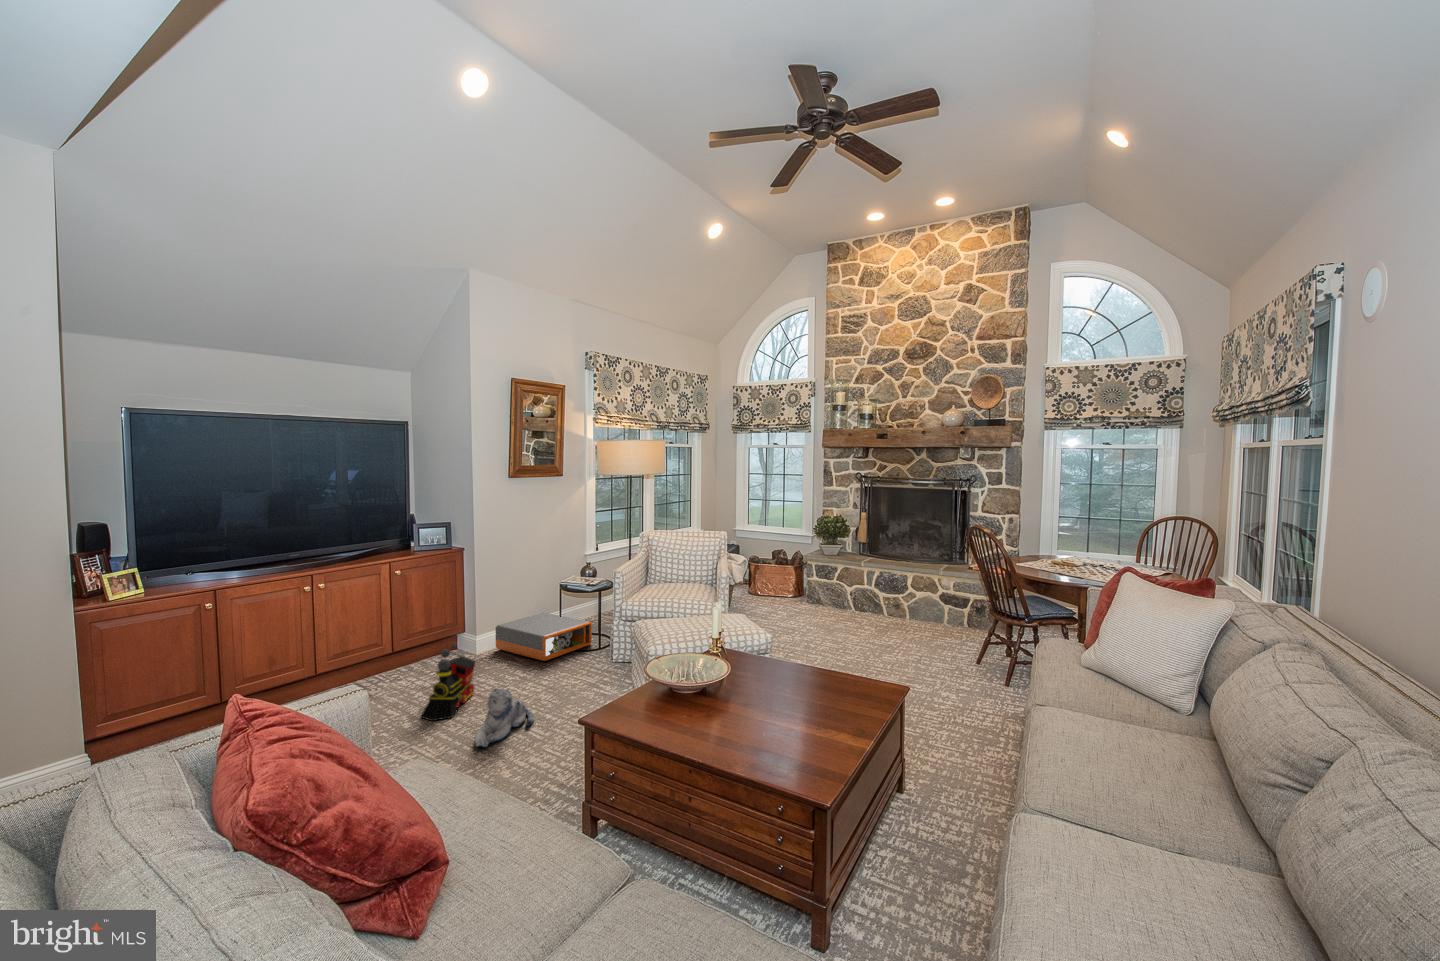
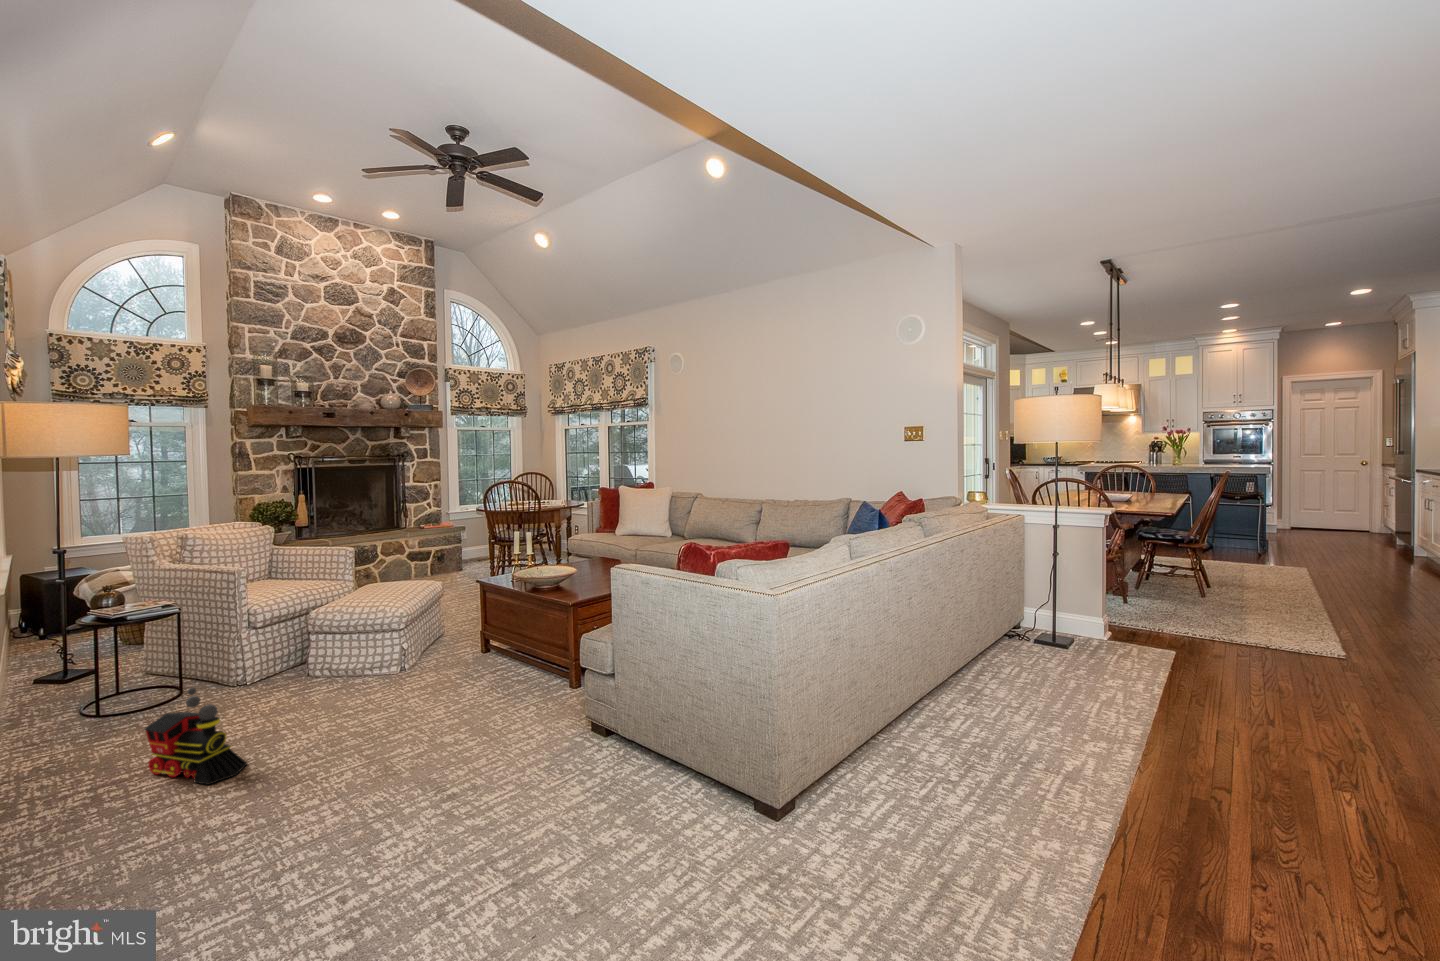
storage box: present [496,613,592,661] -> none [14,659,169,745]
plush toy: present [475,689,534,747] -> none [299,686,371,746]

